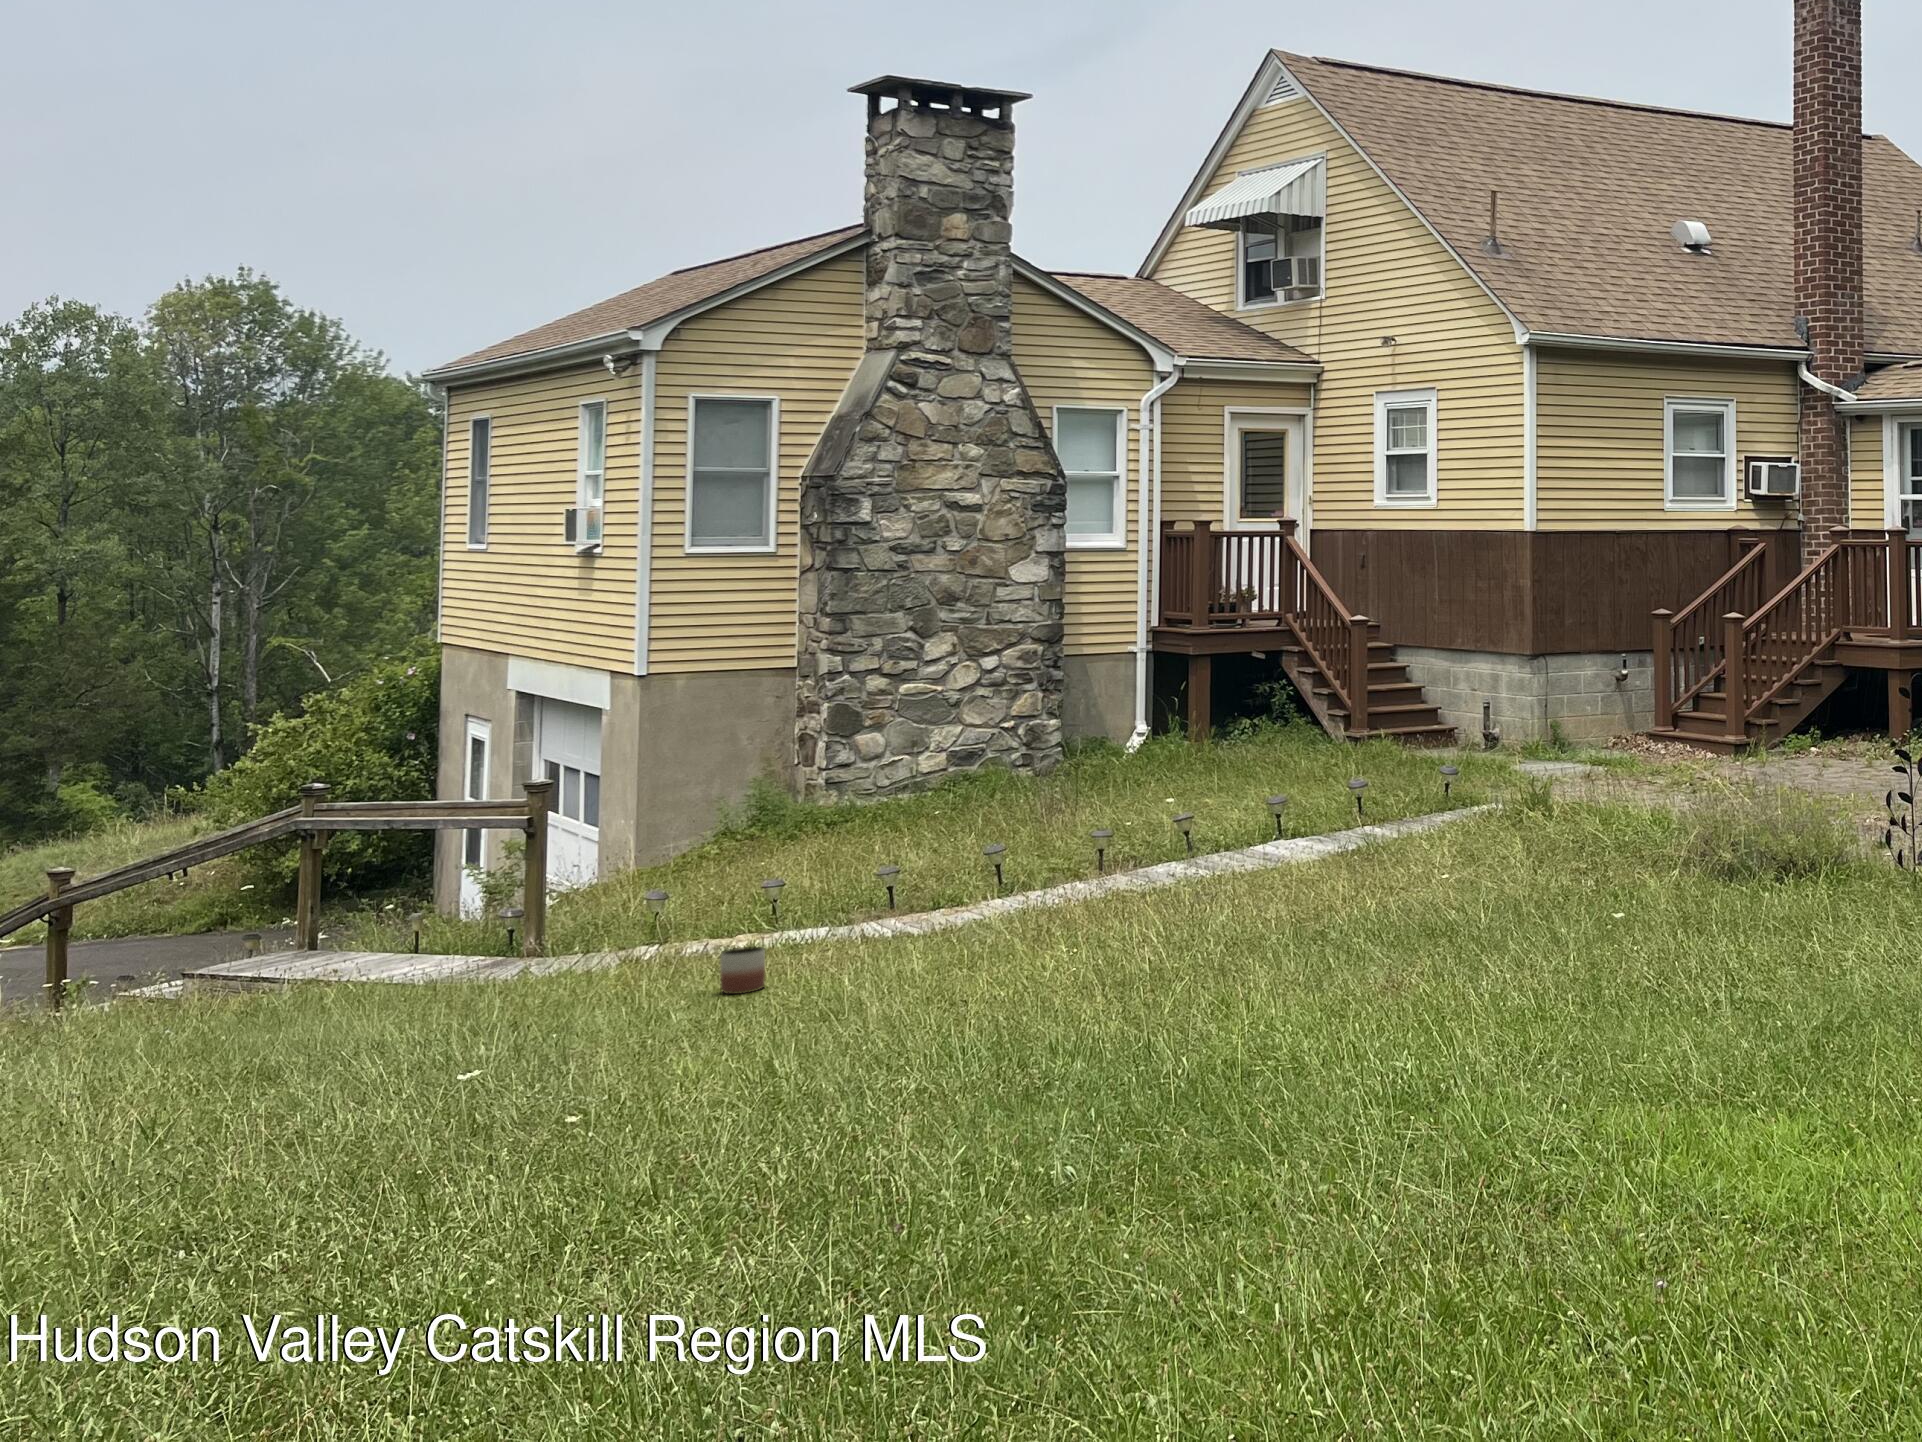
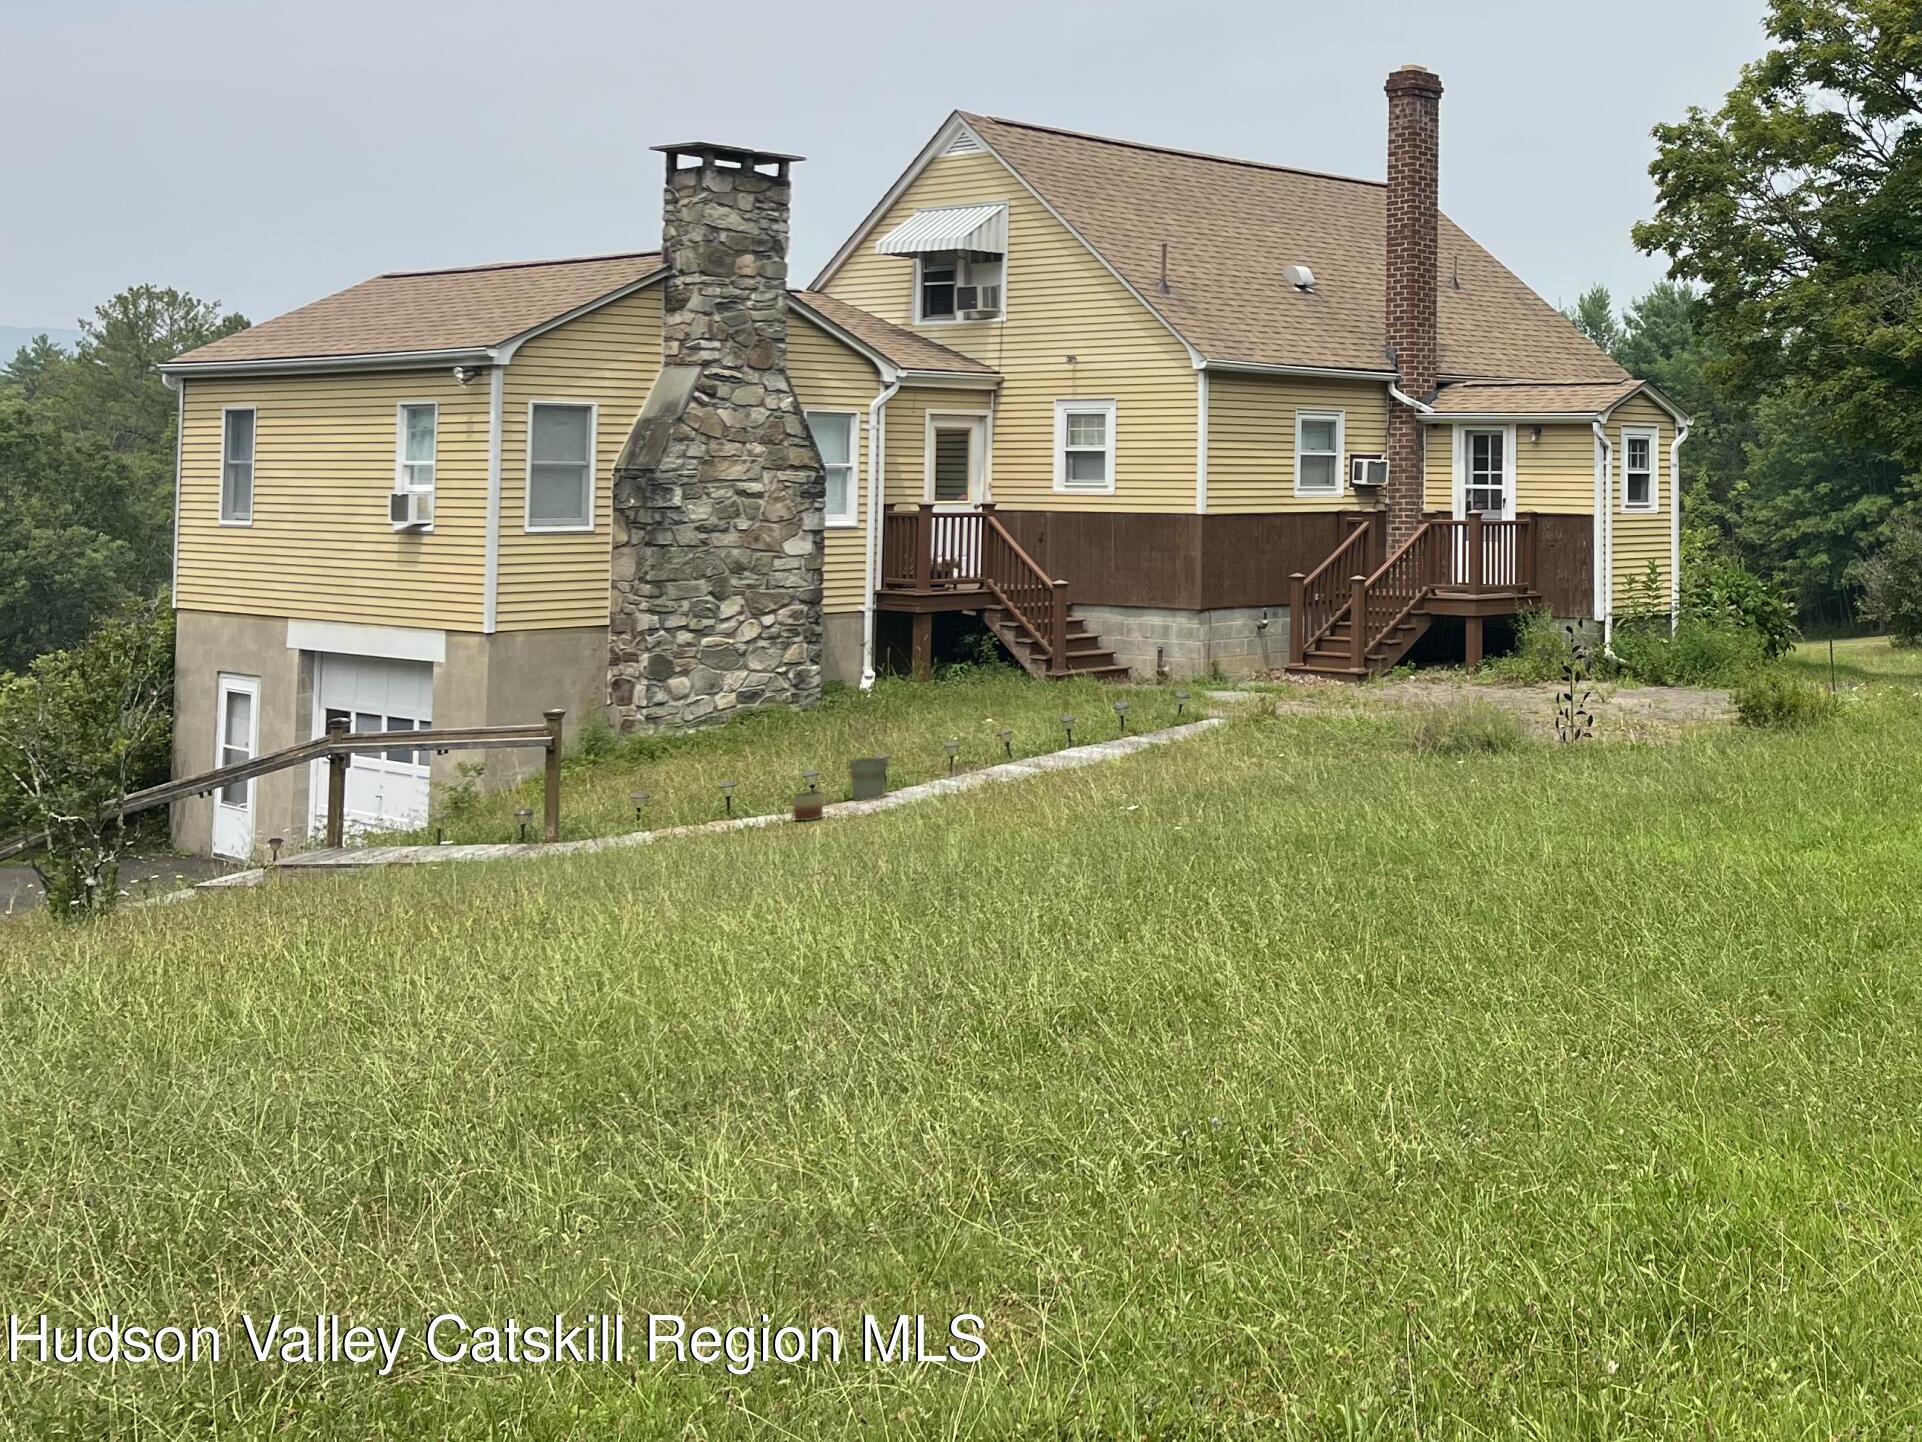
bucket: none [855,885,920,951] -> present [847,758,888,800]

